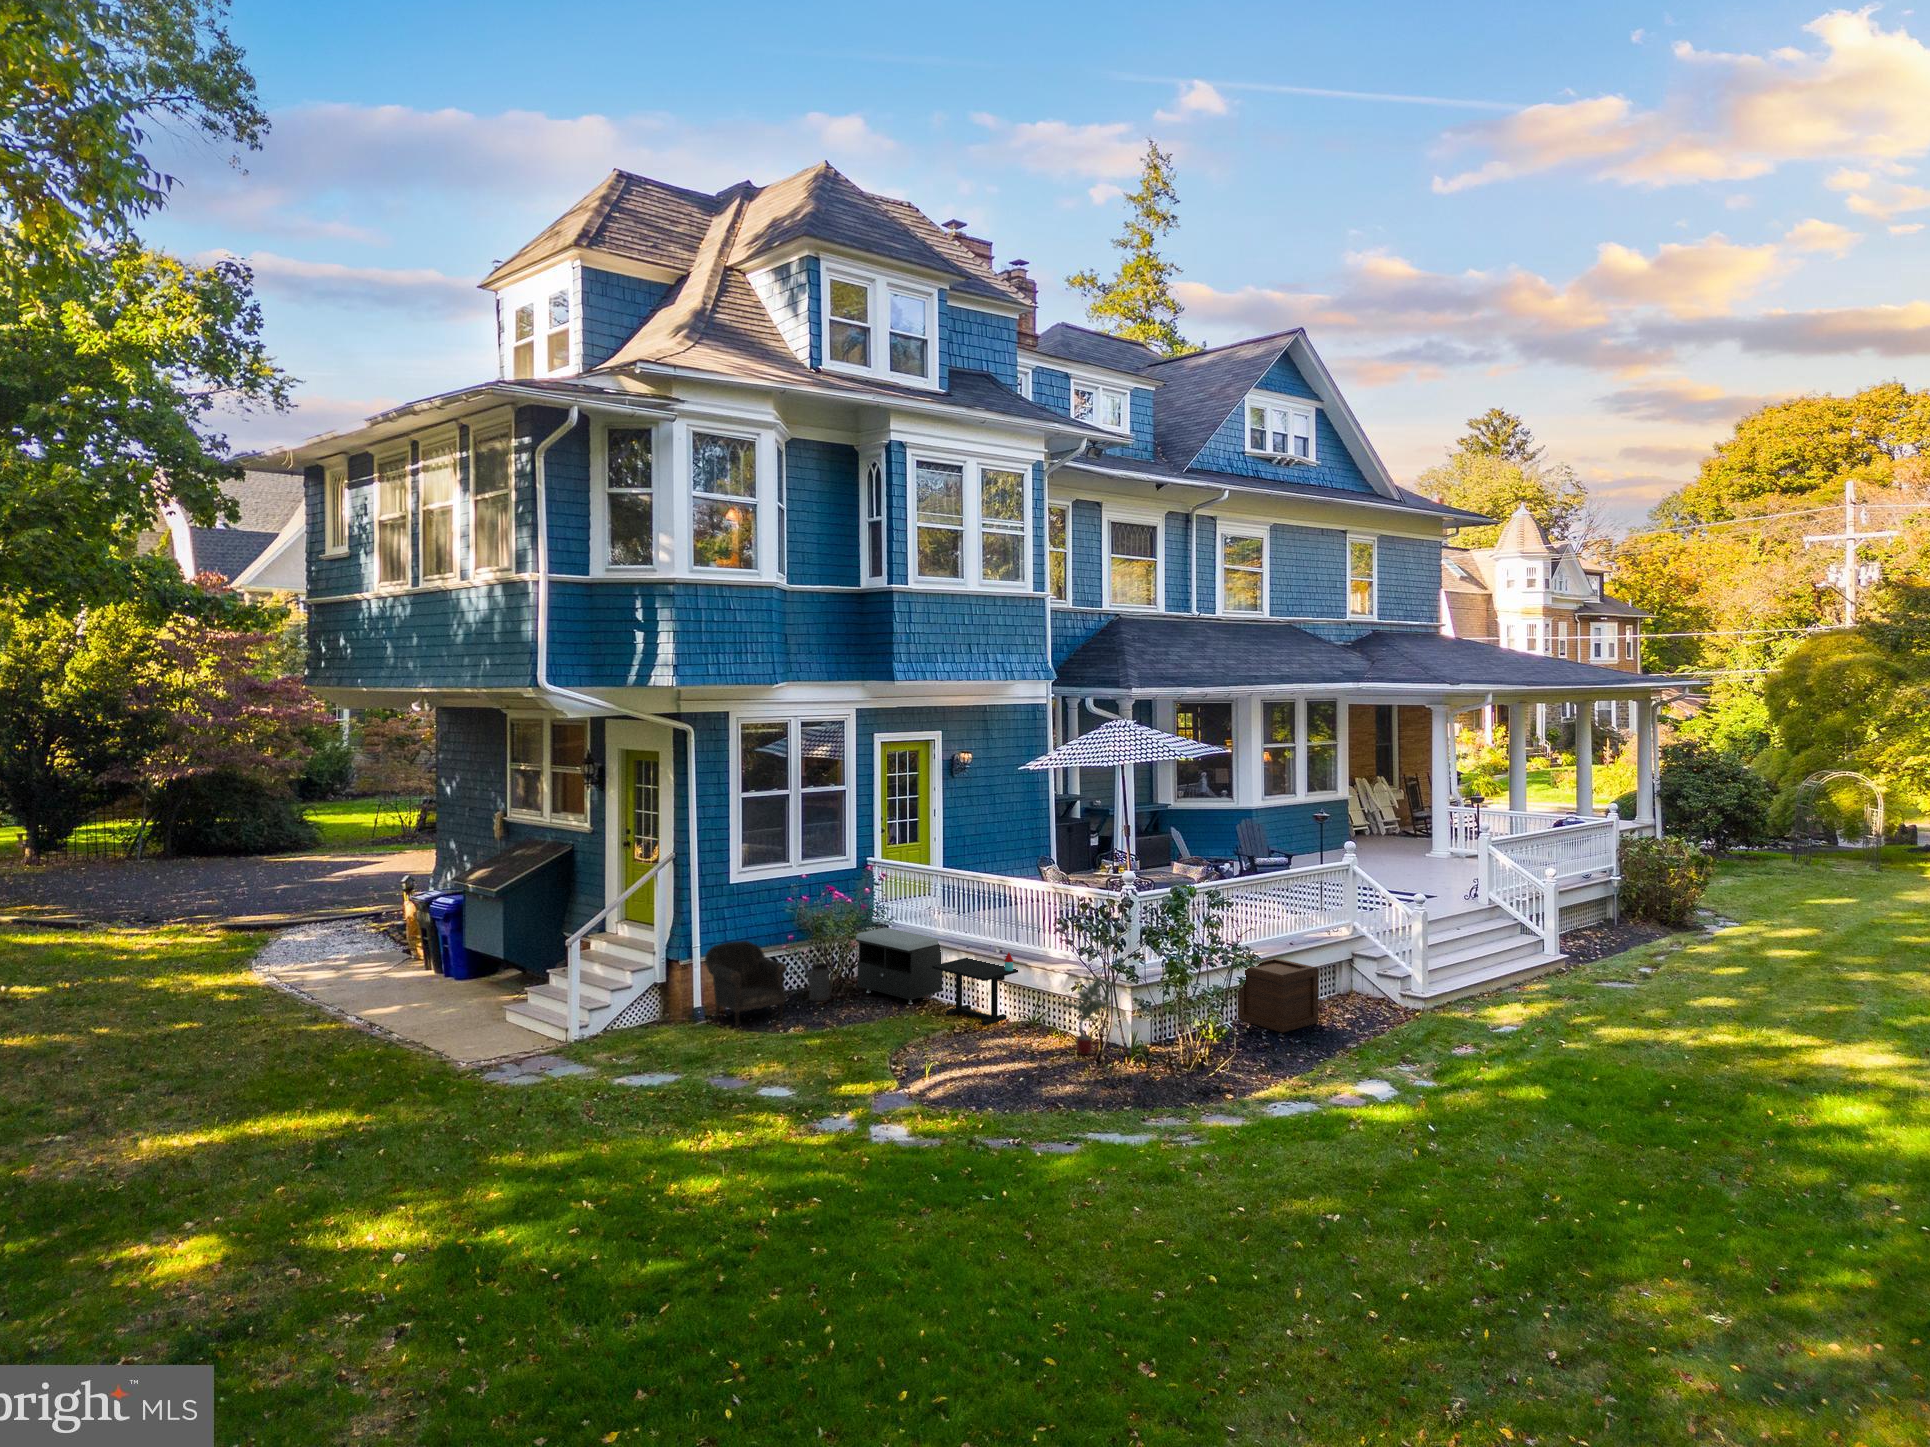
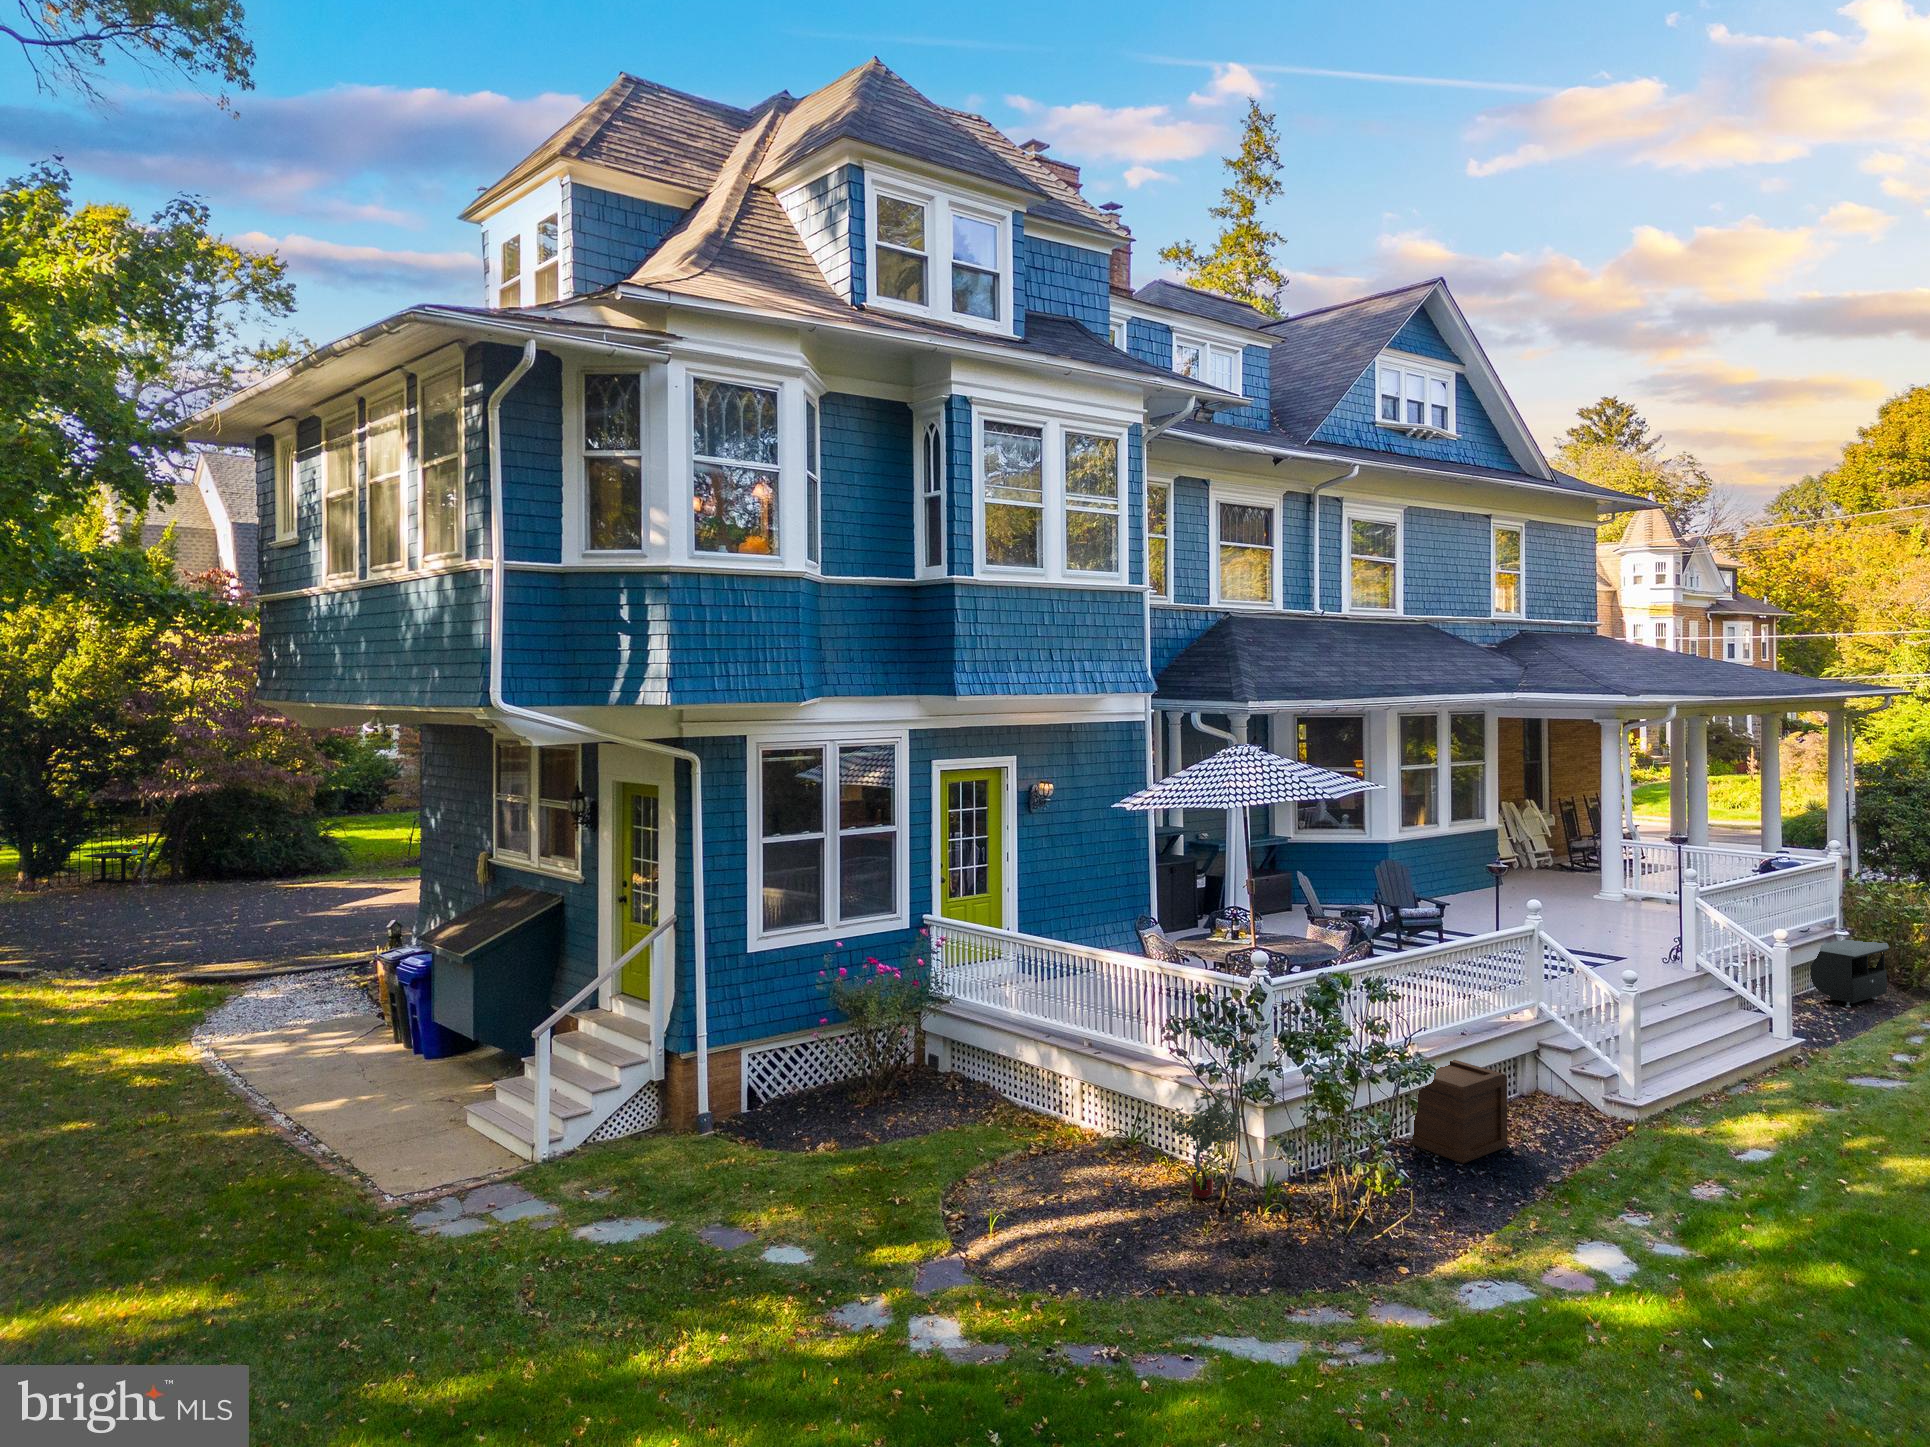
storage bench: present [856,927,942,1004] -> present [1811,940,1889,1007]
armchair: present [705,941,787,1027] -> none [712,1025,815,1144]
side table: present [932,952,1018,1025] -> present [84,845,142,884]
watering can: present [801,957,830,1001] -> none [837,1042,873,1102]

